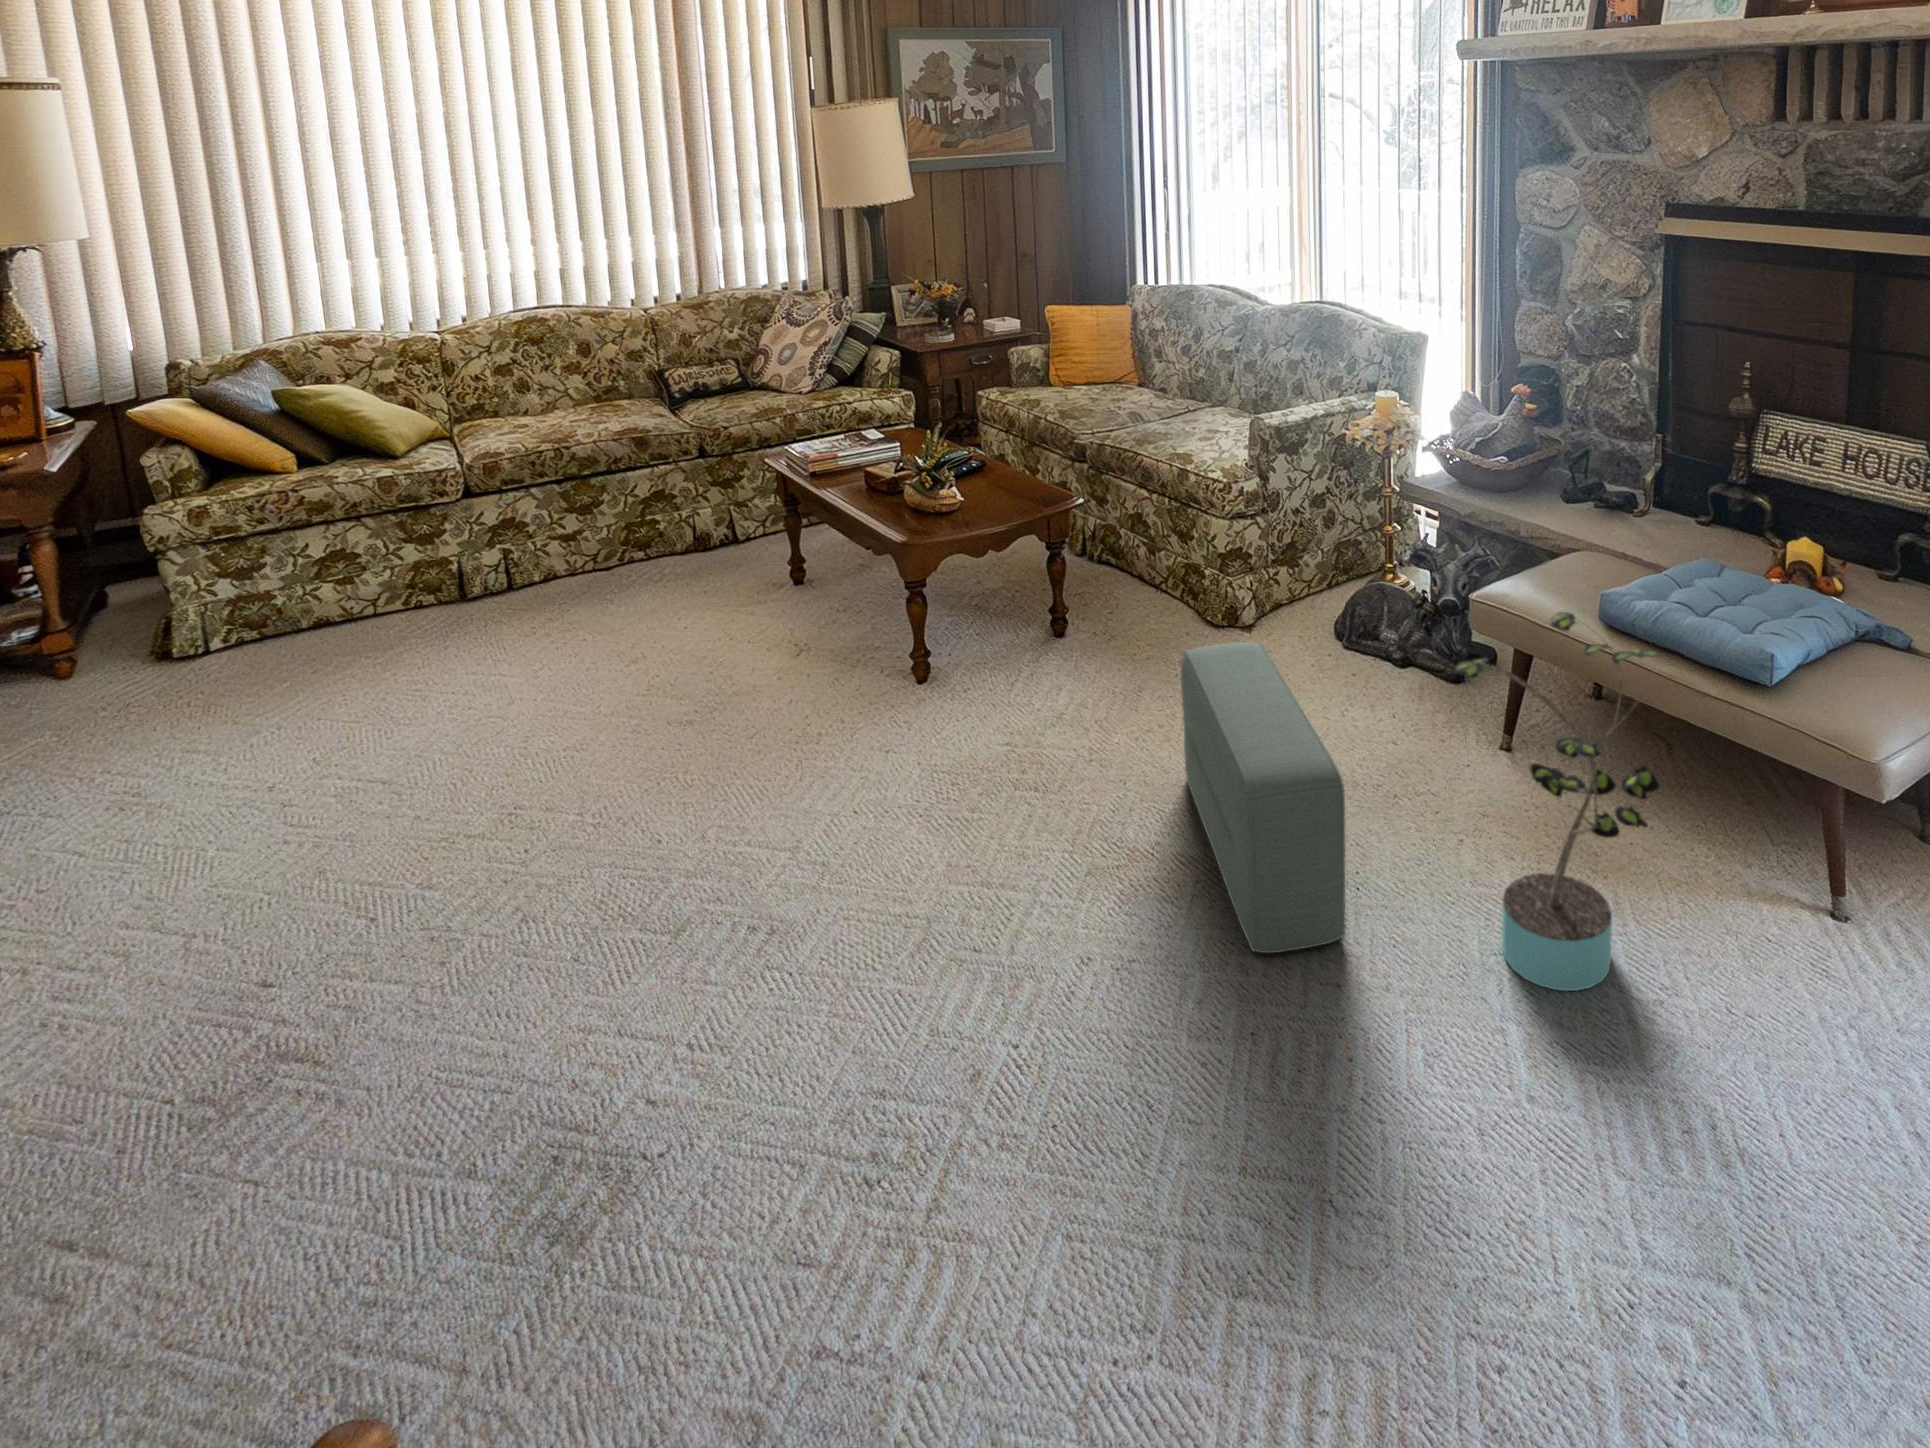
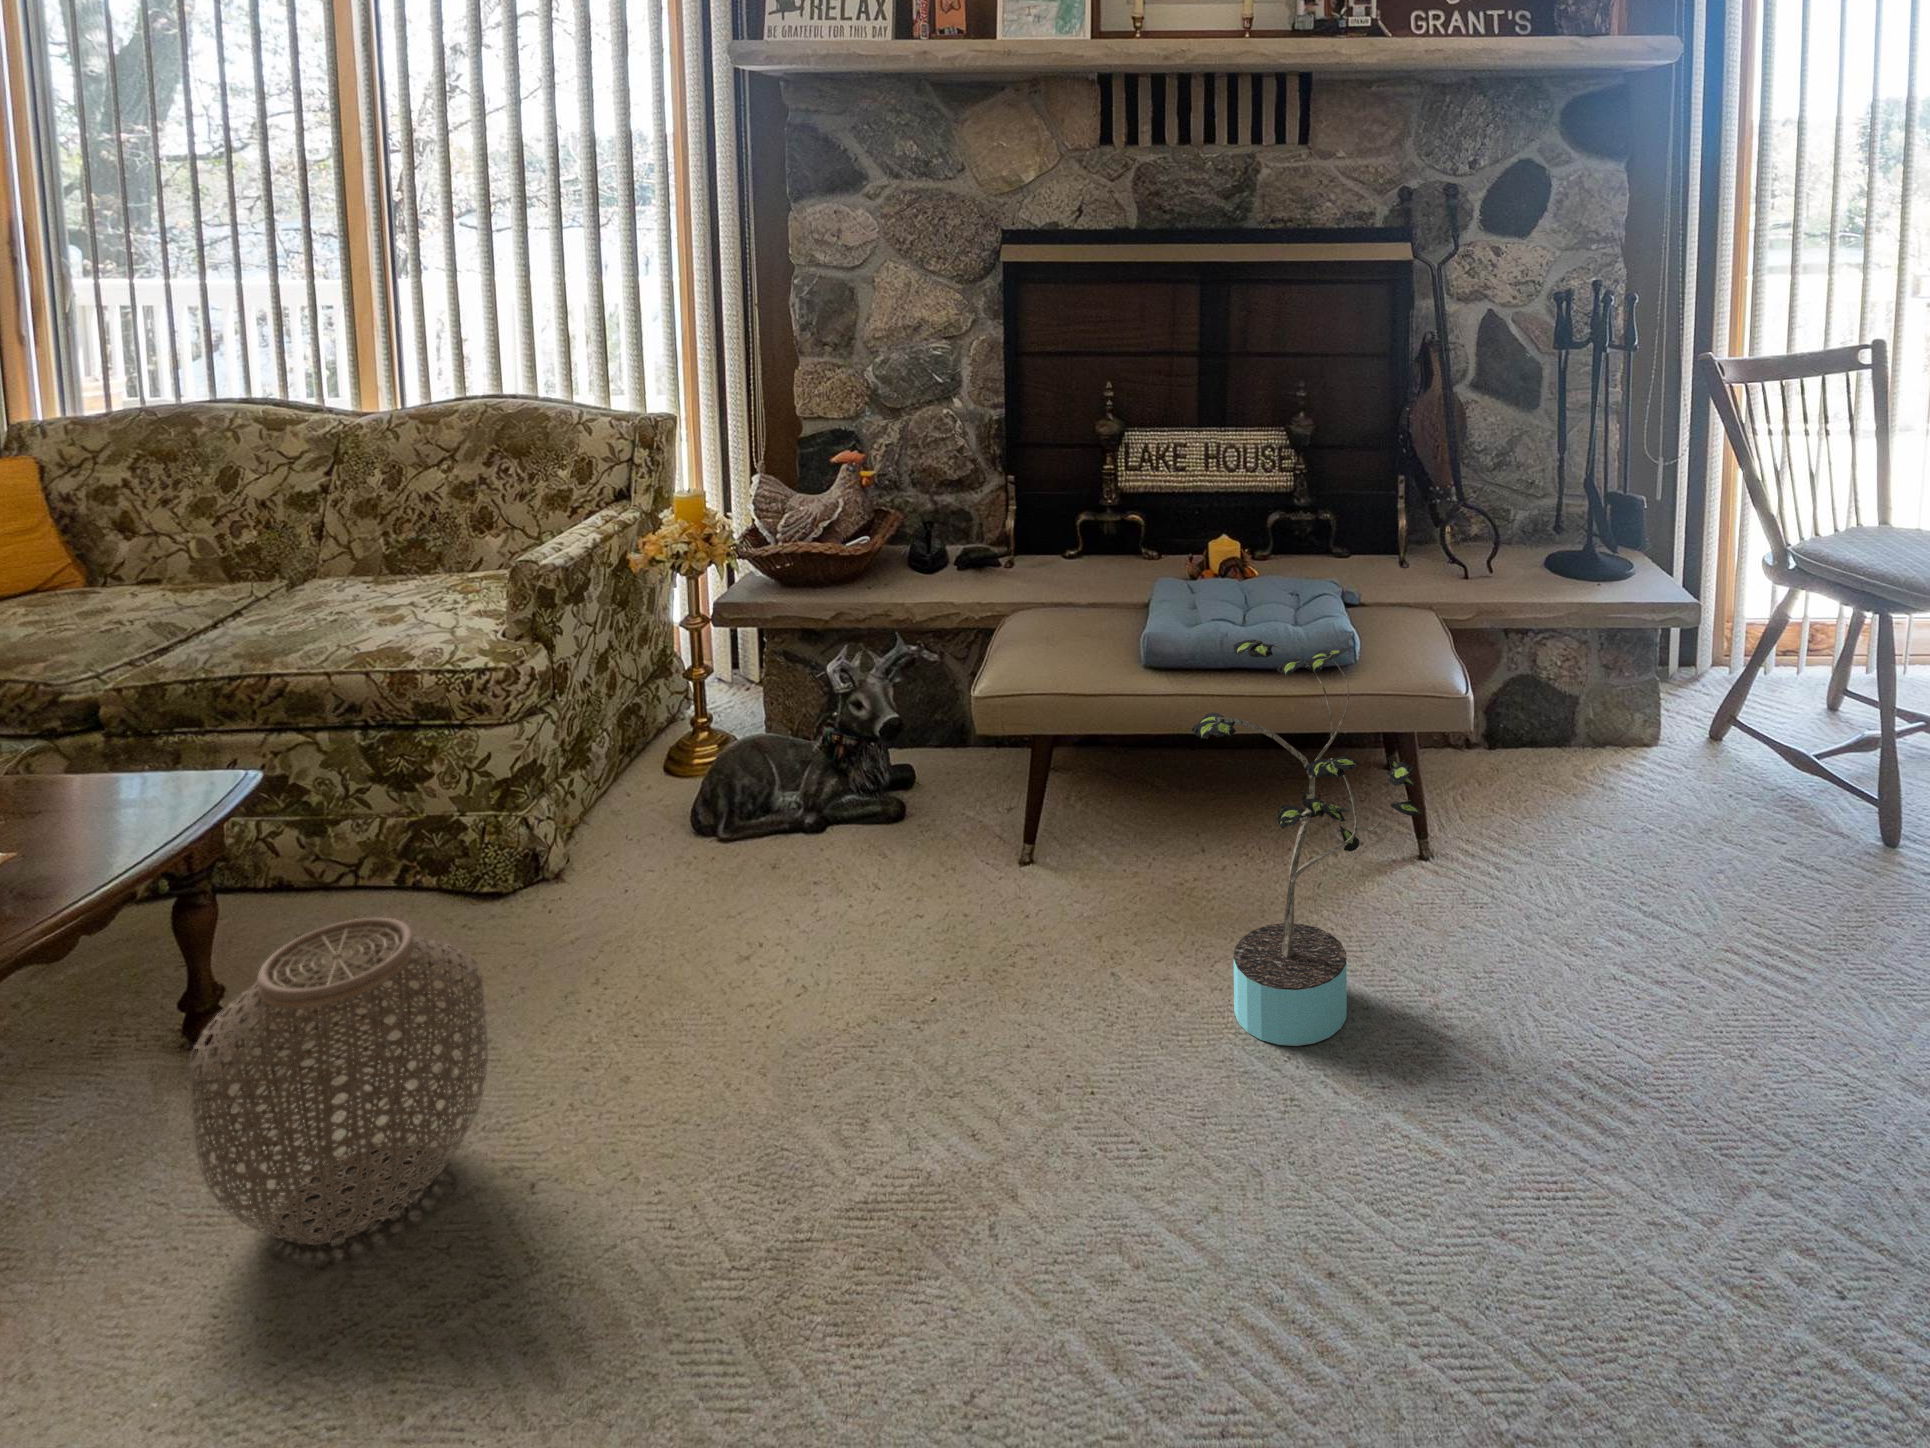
woven basket: none [935,587,1079,756] -> present [190,918,488,1244]
pouf: present [1181,642,1345,953] -> none [705,838,1125,1202]

